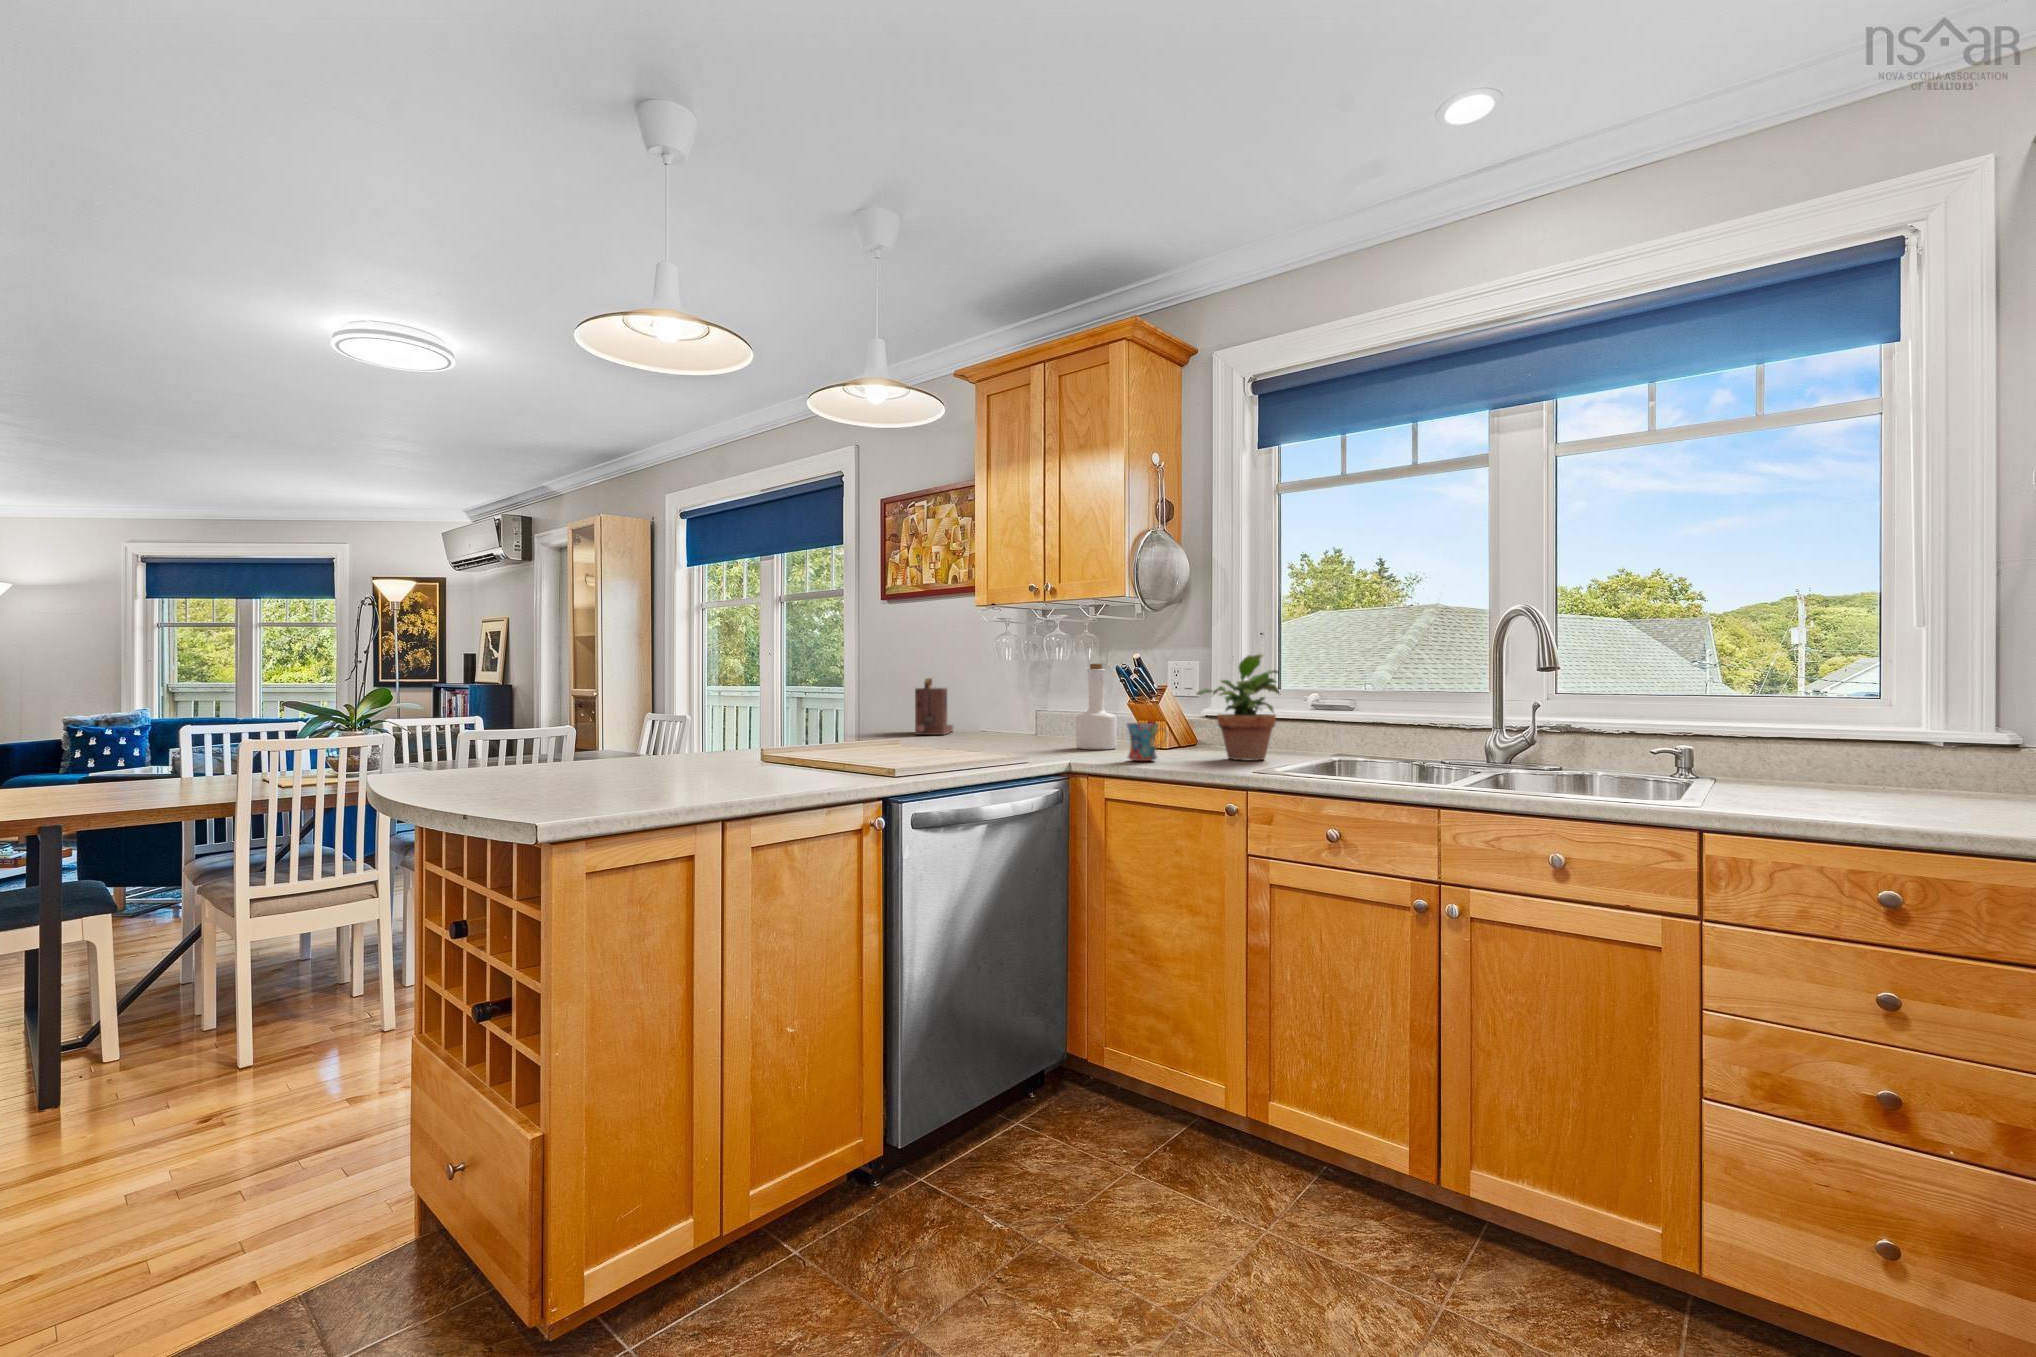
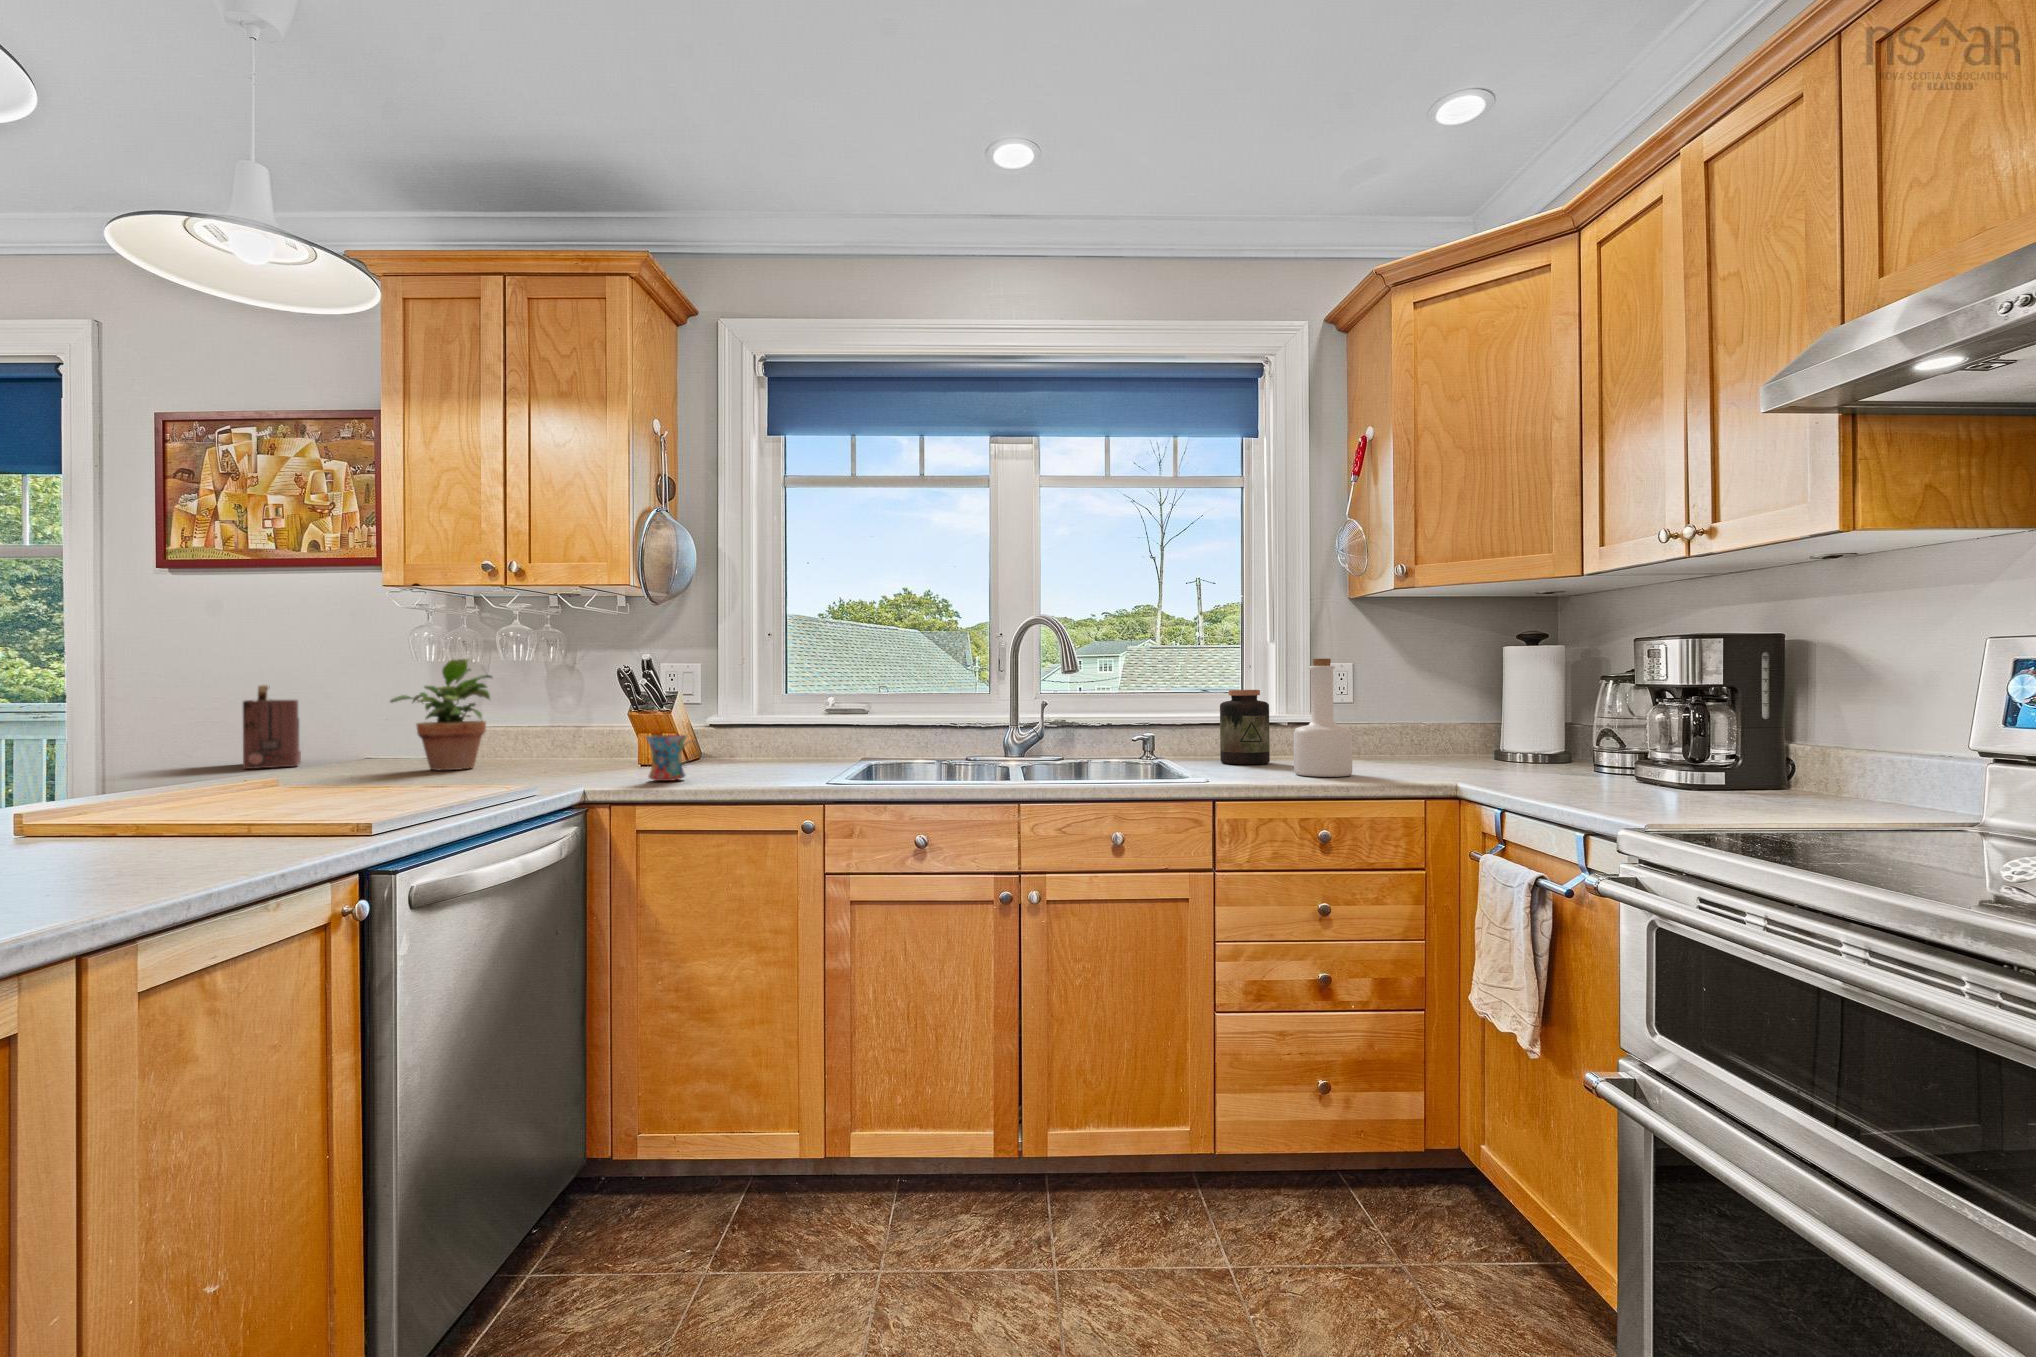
potted plant: present [1196,654,1279,760] -> present [390,659,492,770]
bottle: present [1076,664,1117,750] -> present [1294,658,1352,777]
jar: none [1791,695,1877,795] -> present [1220,690,1270,765]

